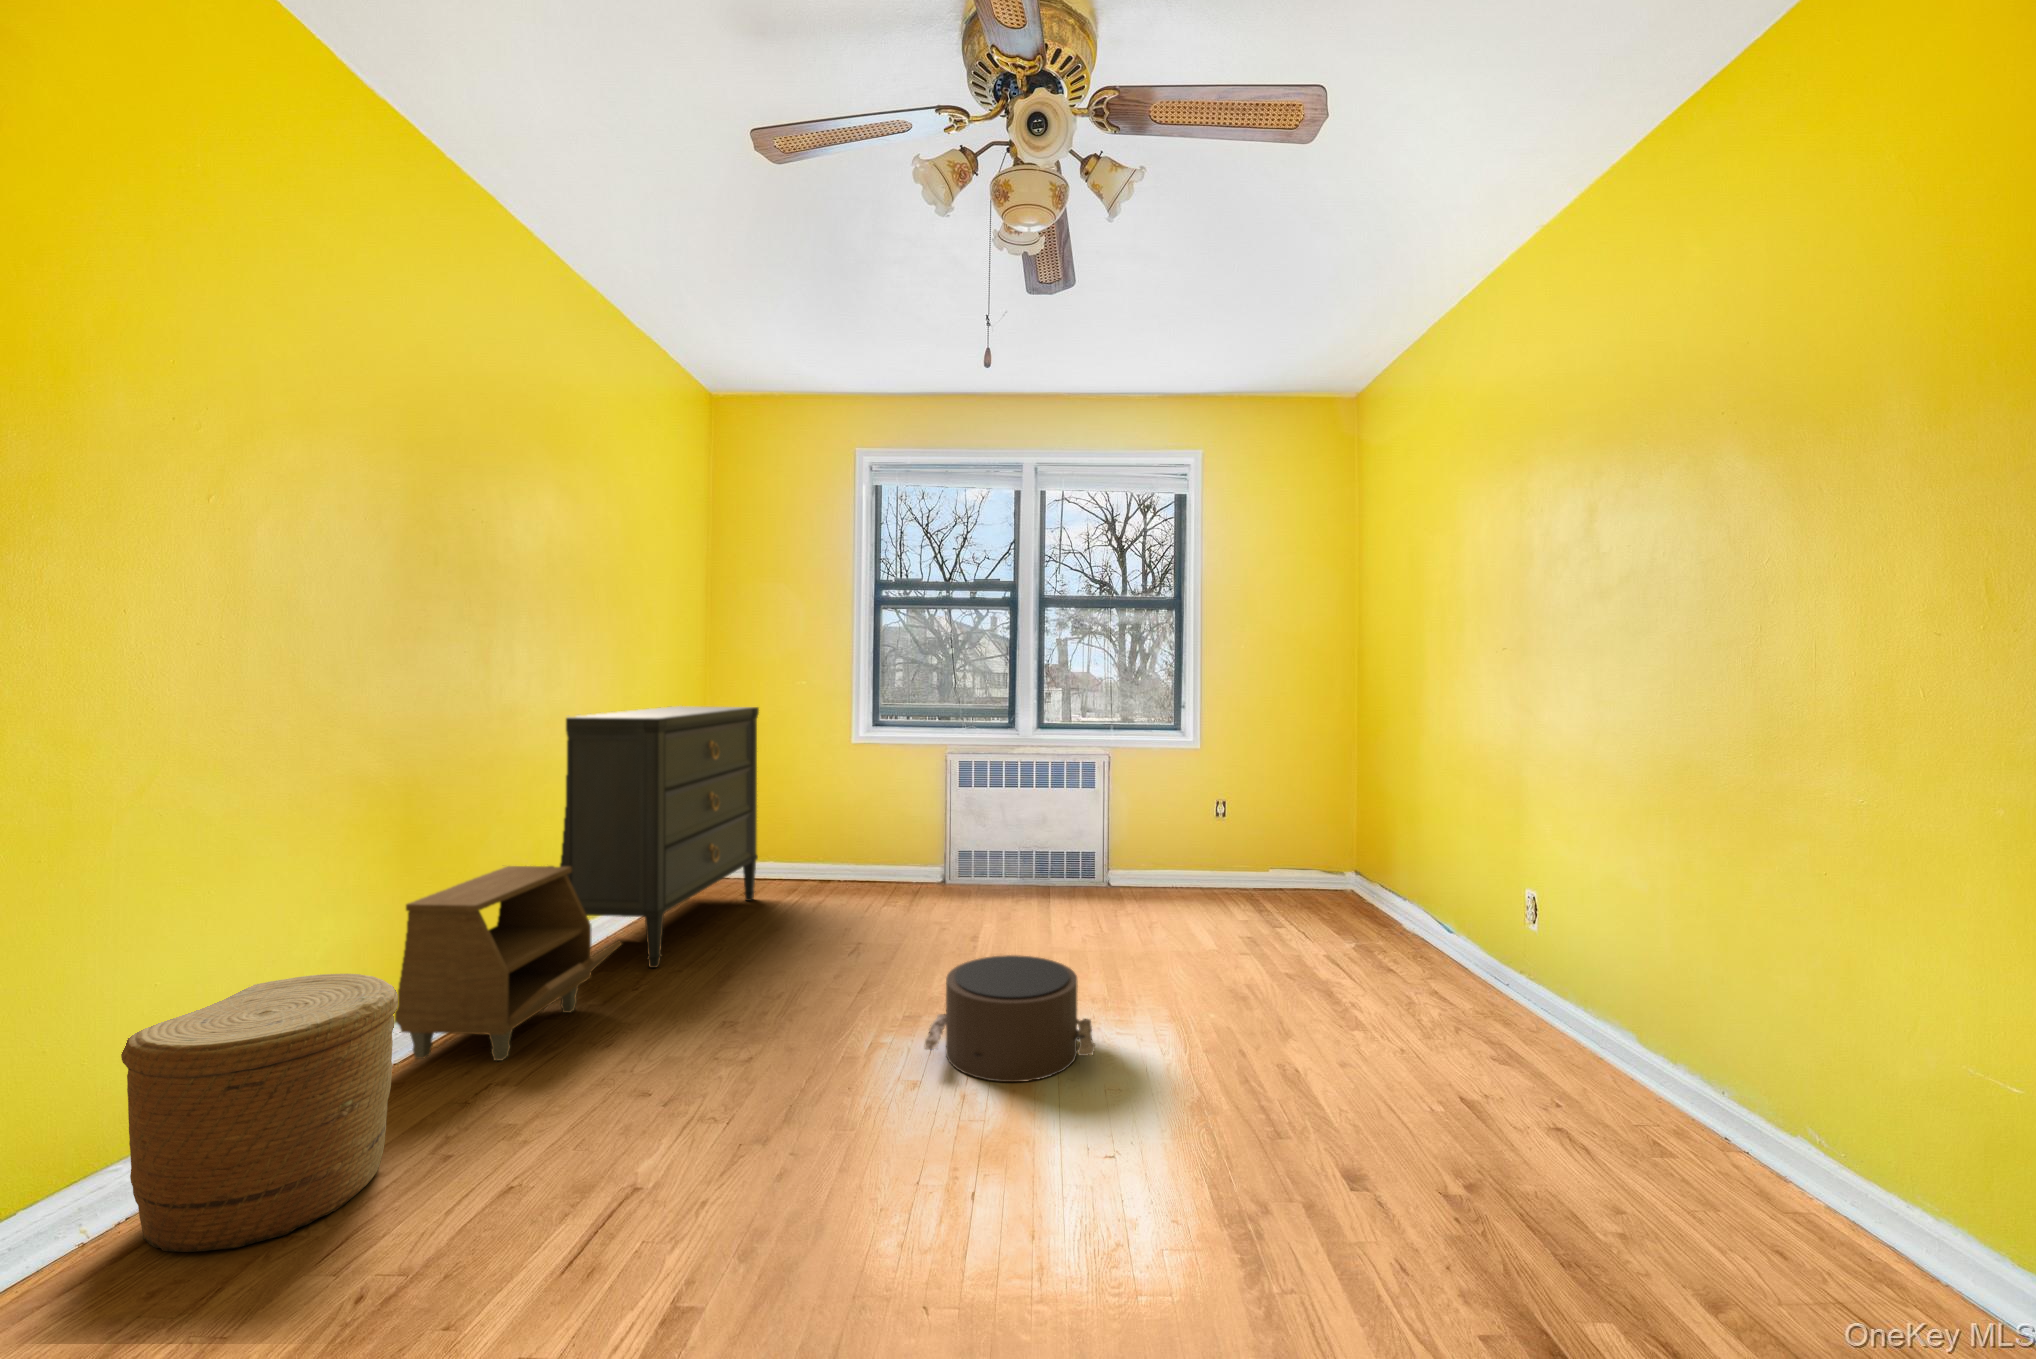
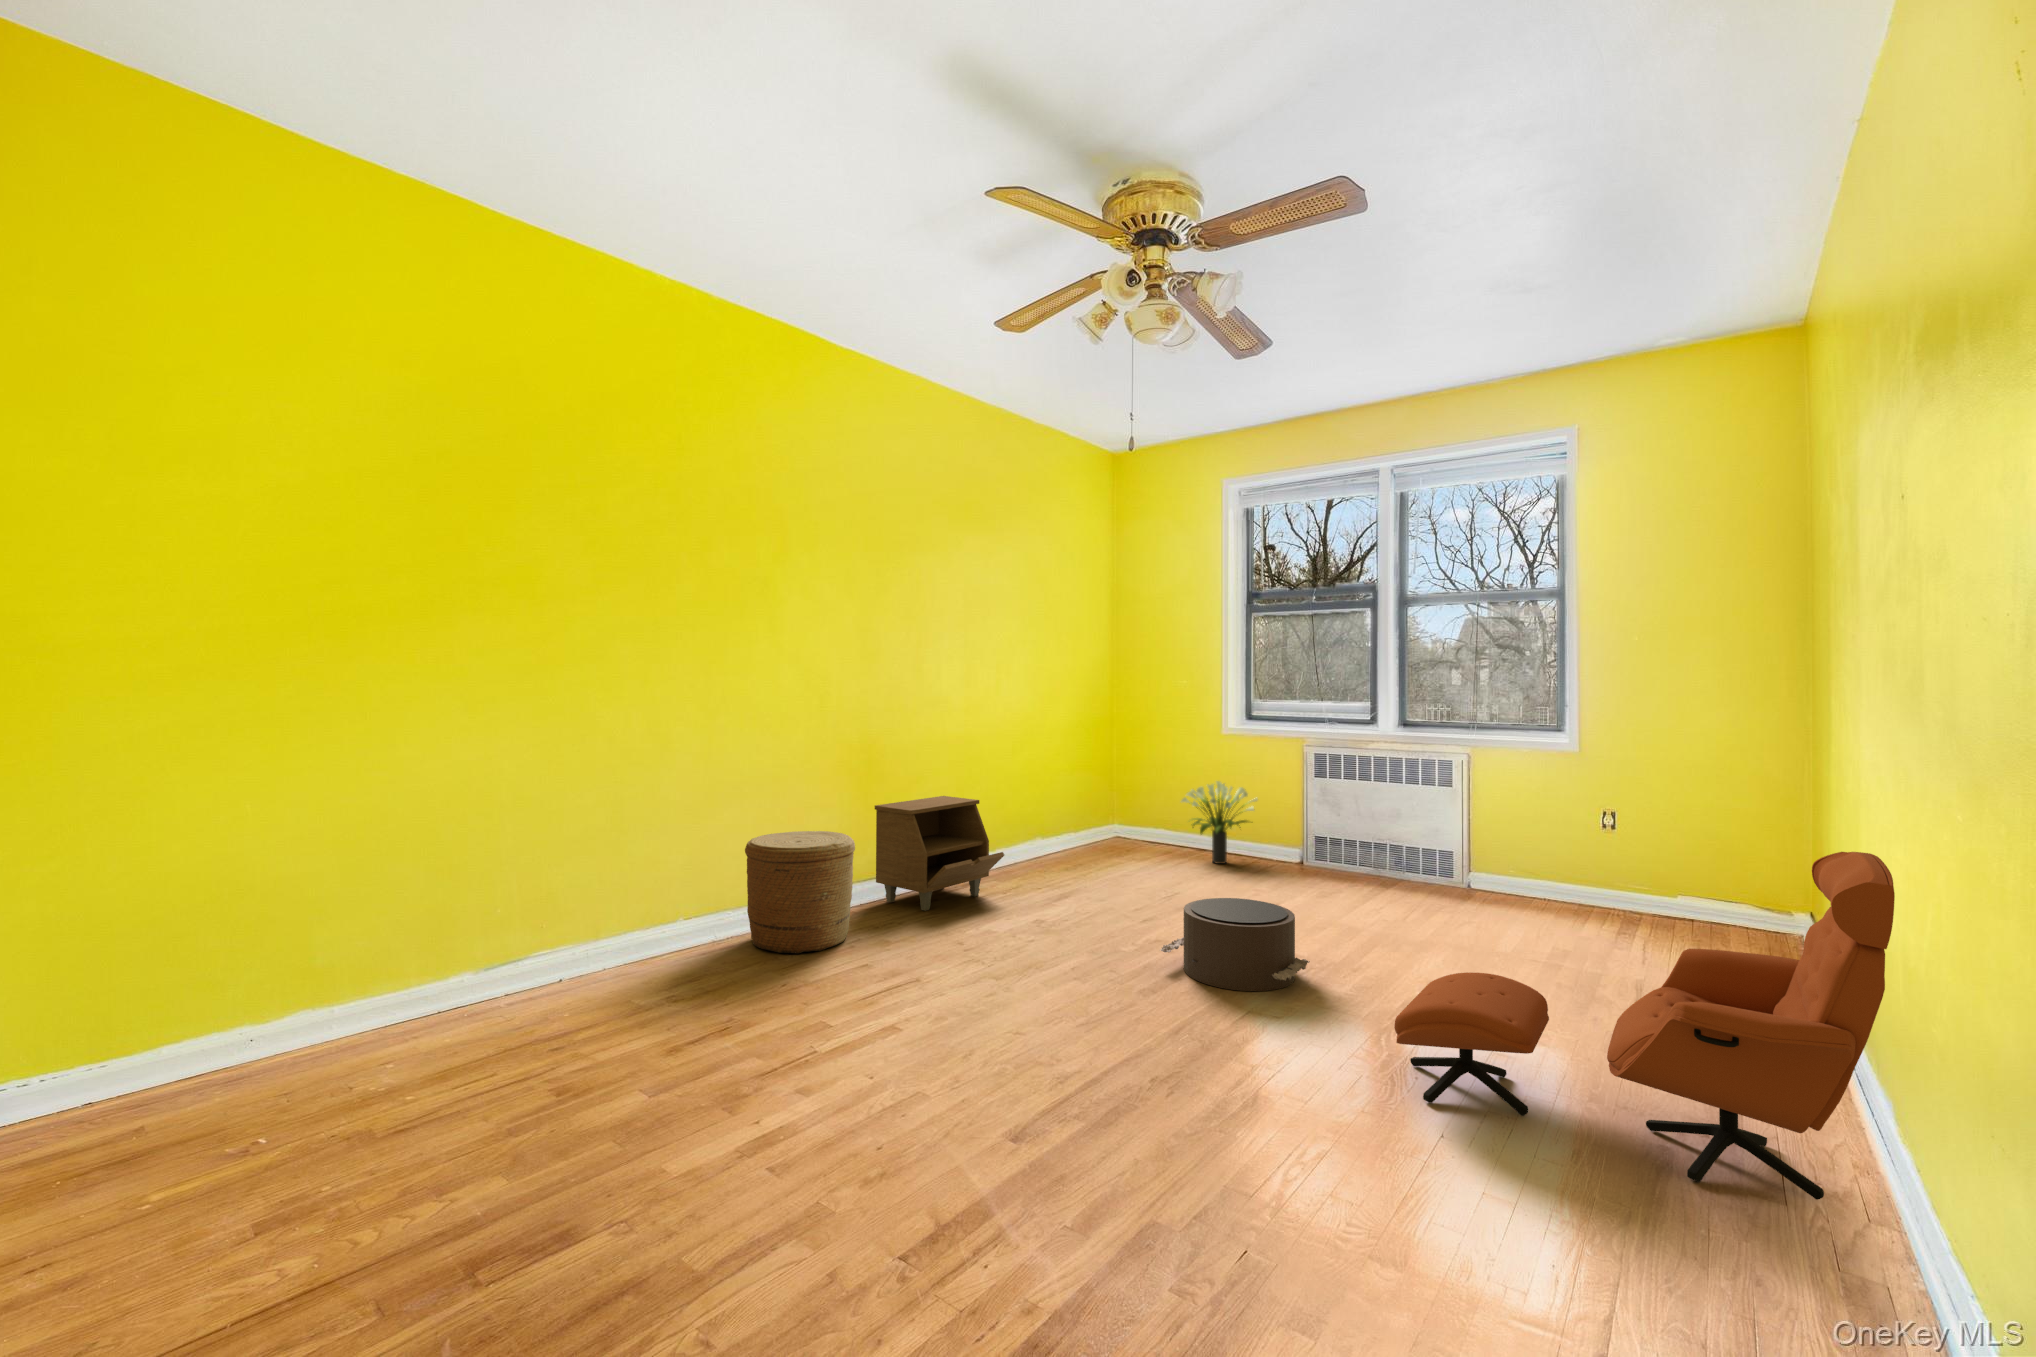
dresser: present [560,706,759,968] -> none [979,701,1142,883]
potted plant: none [811,799,901,896] -> present [1182,781,1258,864]
armchair: none [1277,851,1743,1188] -> present [1394,852,1895,1200]

